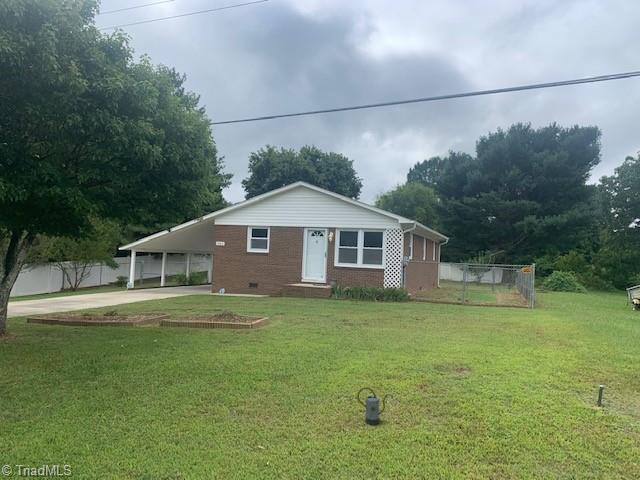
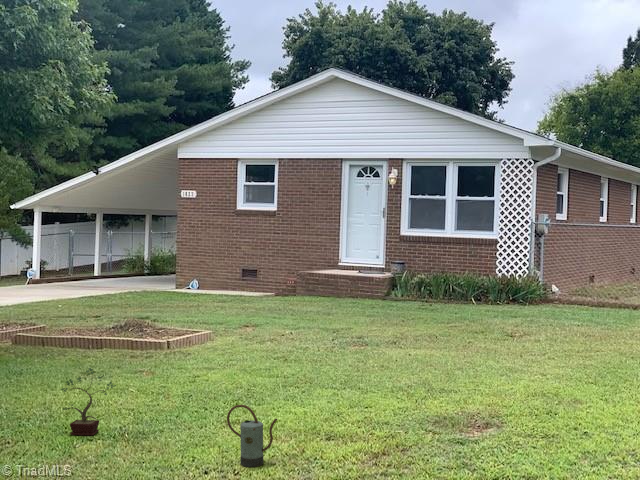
potted plant: none [240,364,277,406] -> present [61,368,116,436]

